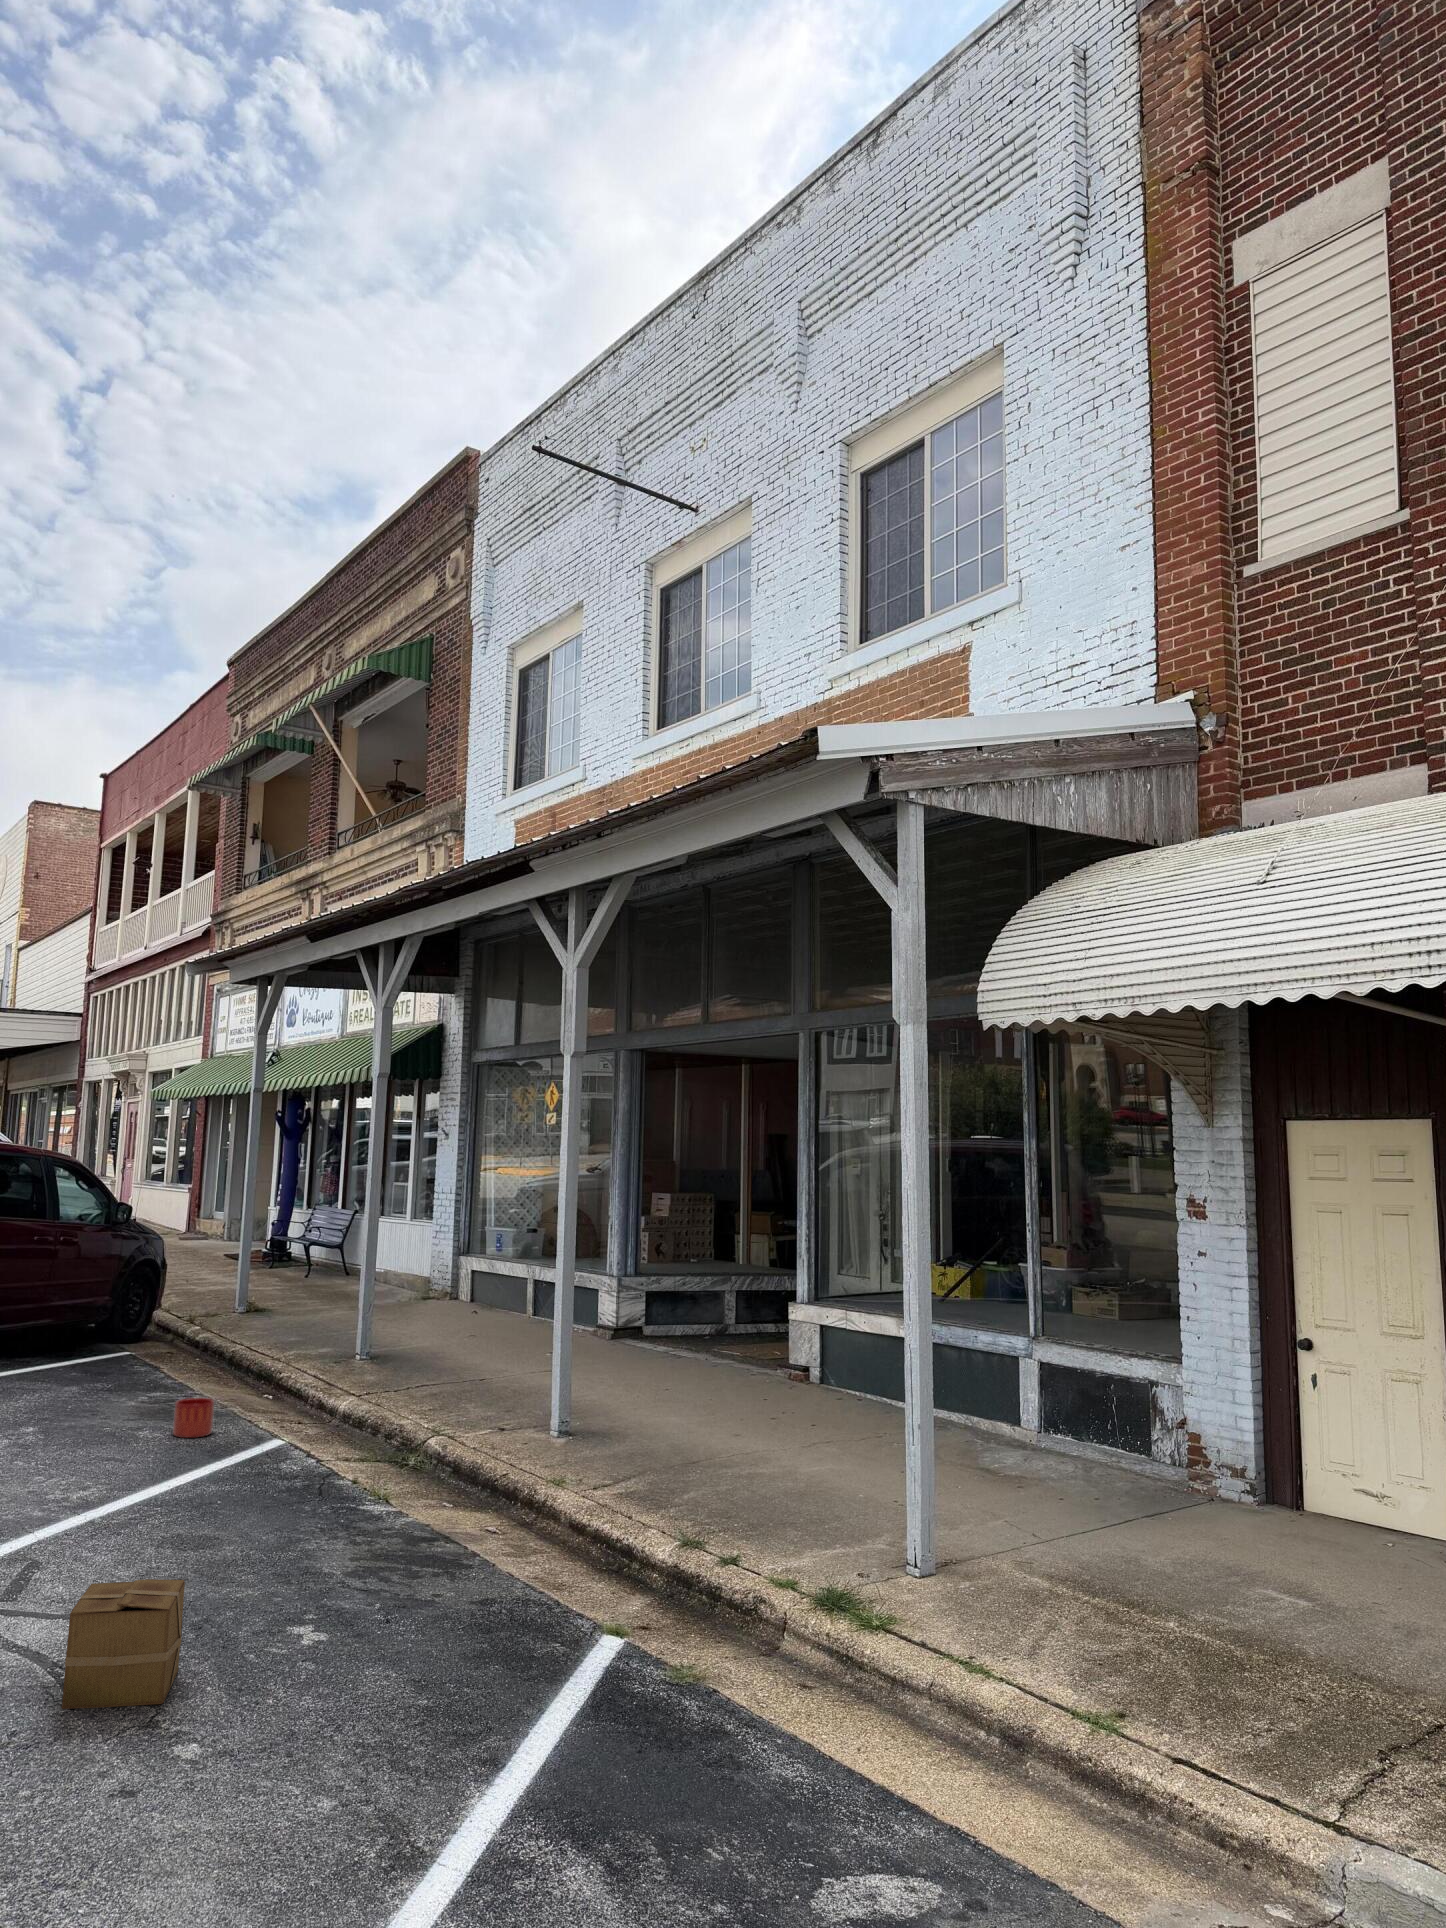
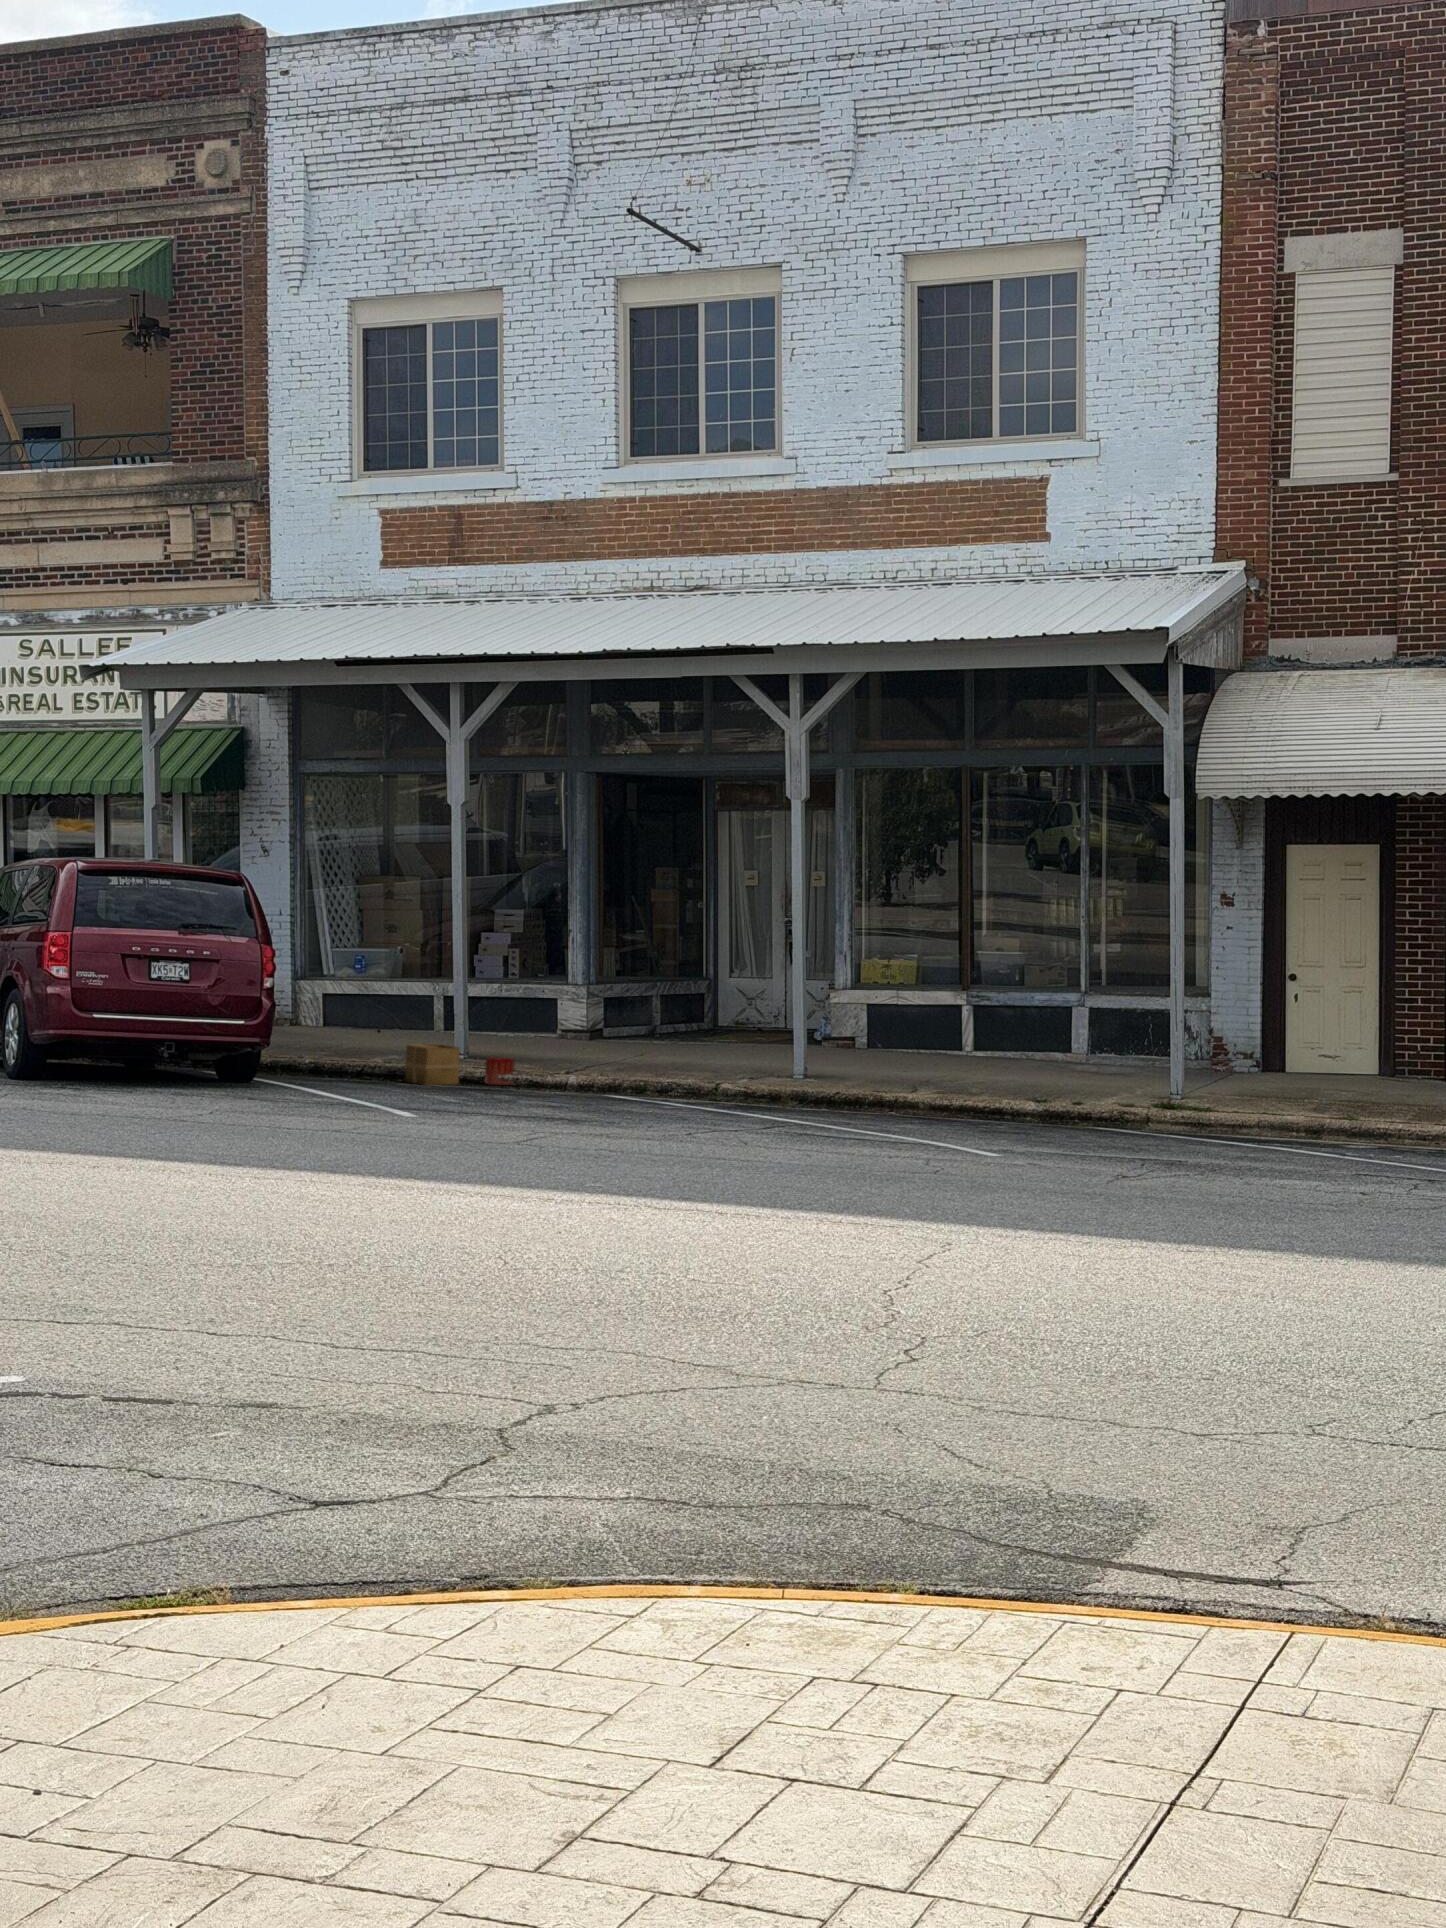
cardboard box: present [61,1579,185,1709] -> present [405,1044,460,1085]

